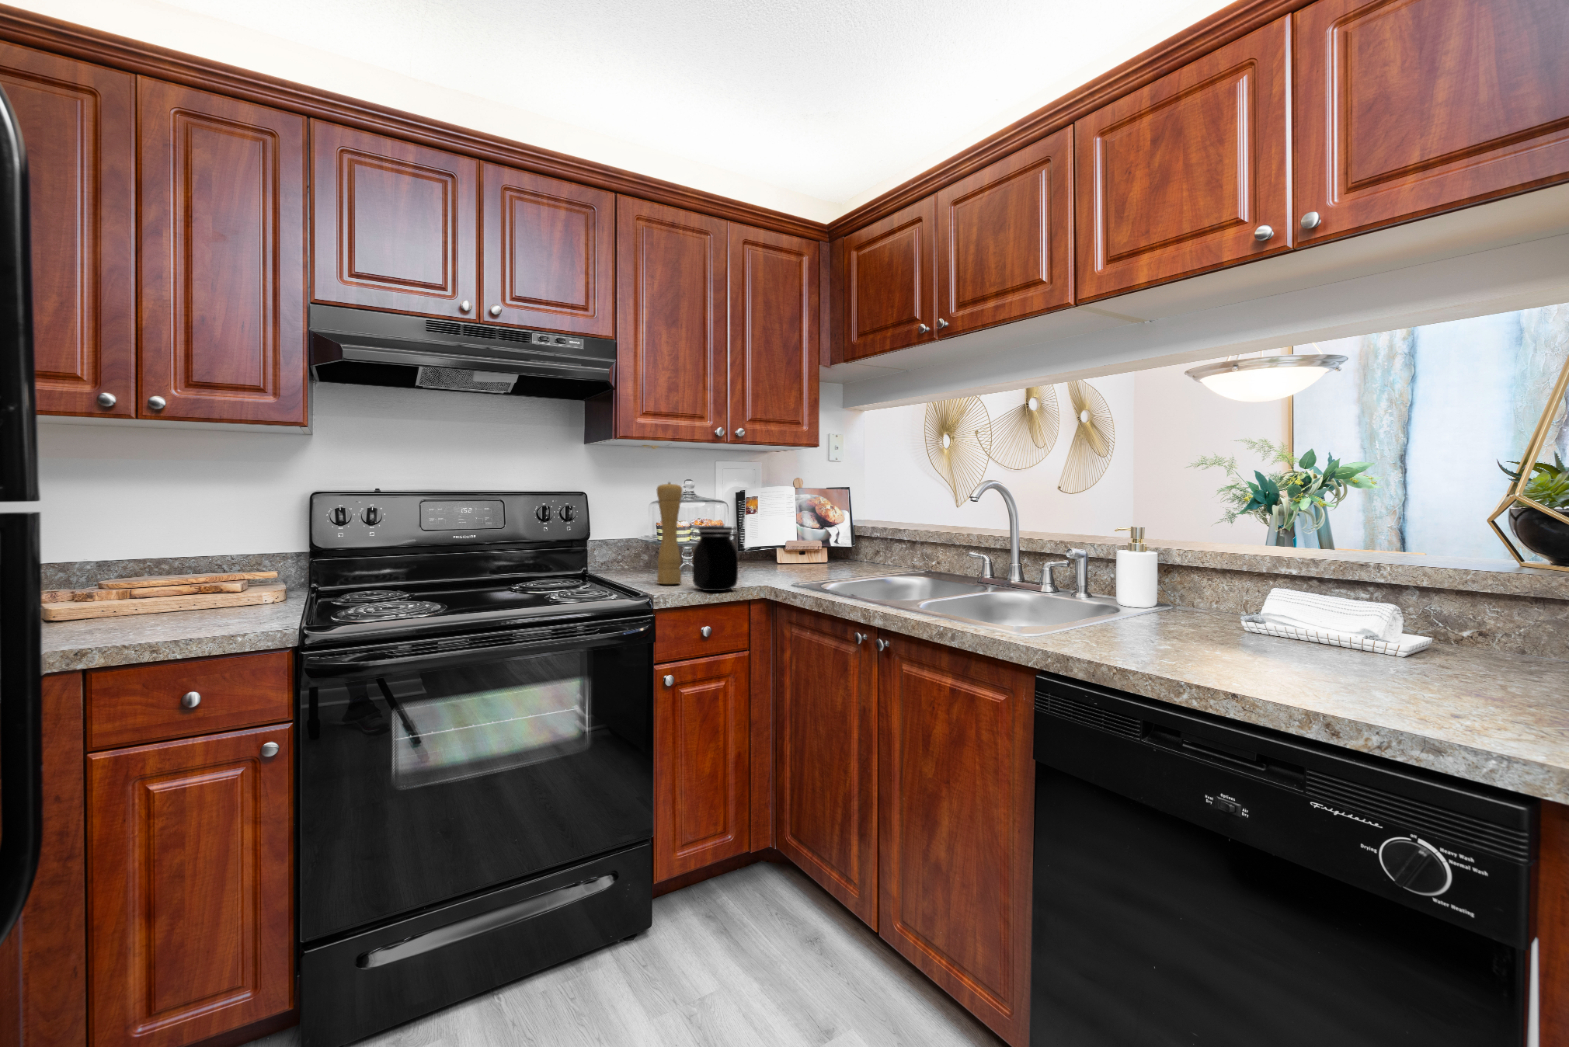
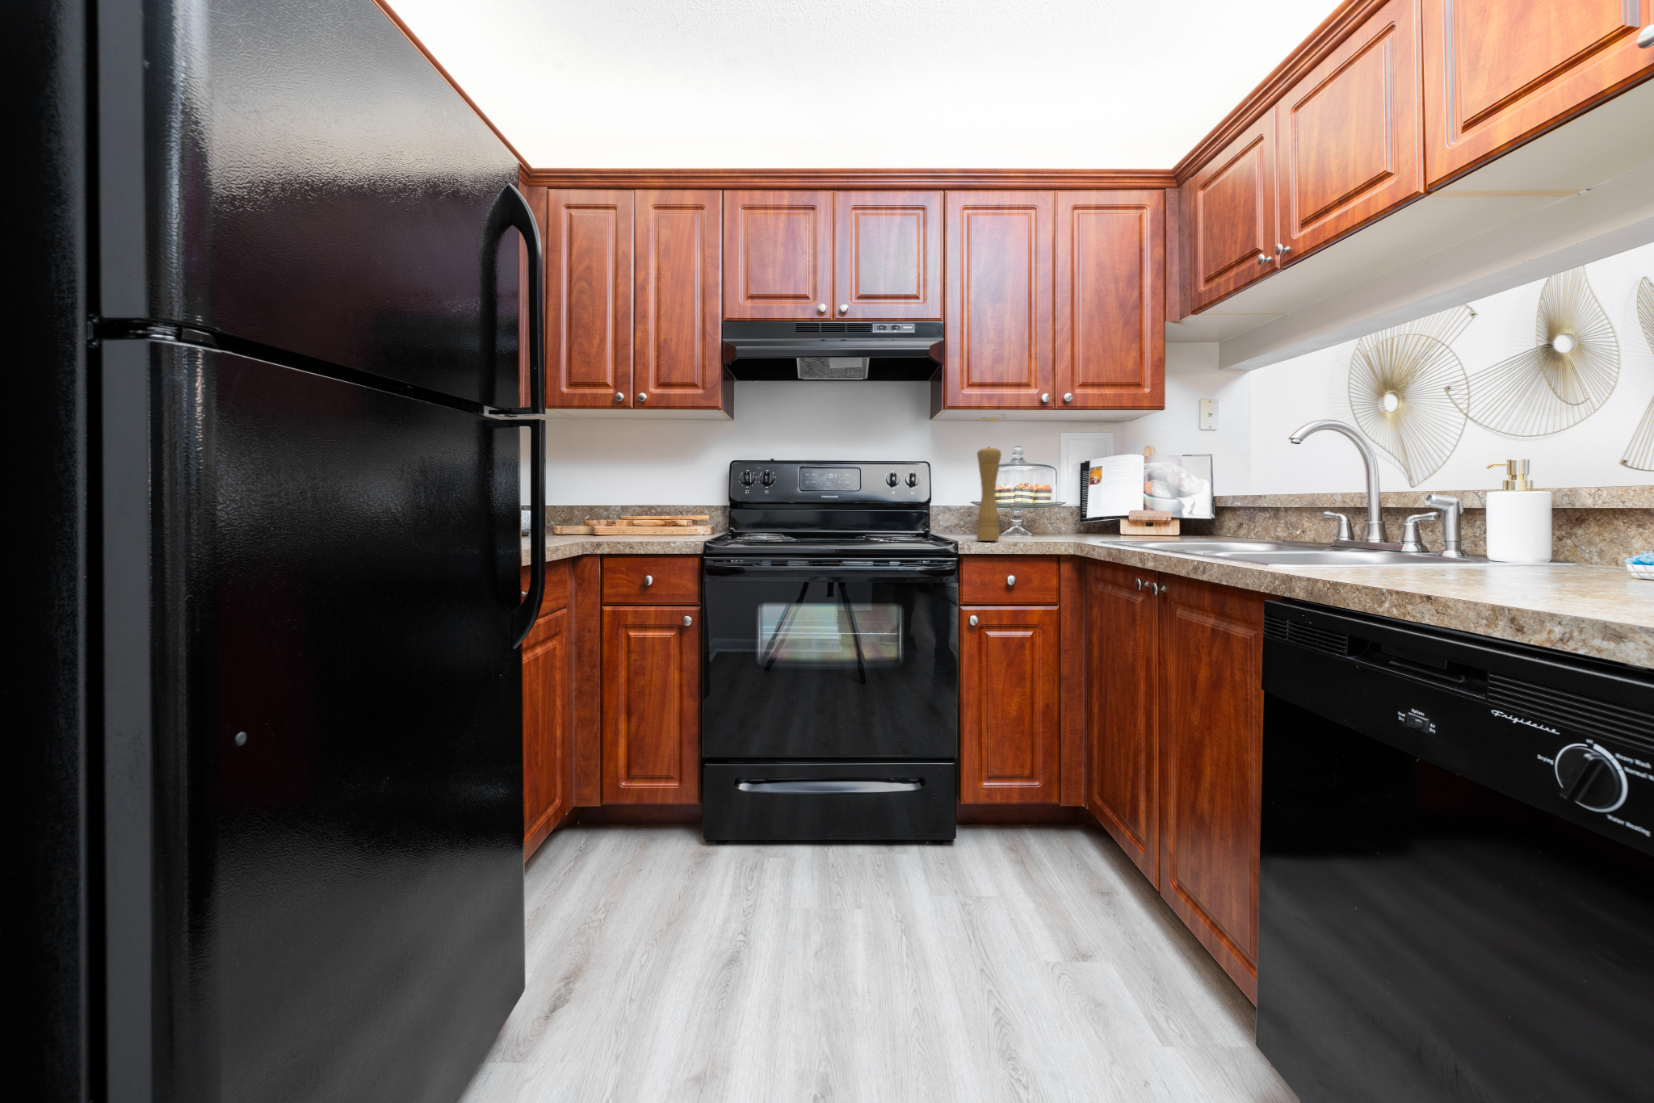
jar: present [691,526,738,591] -> none [1002,484,1049,545]

